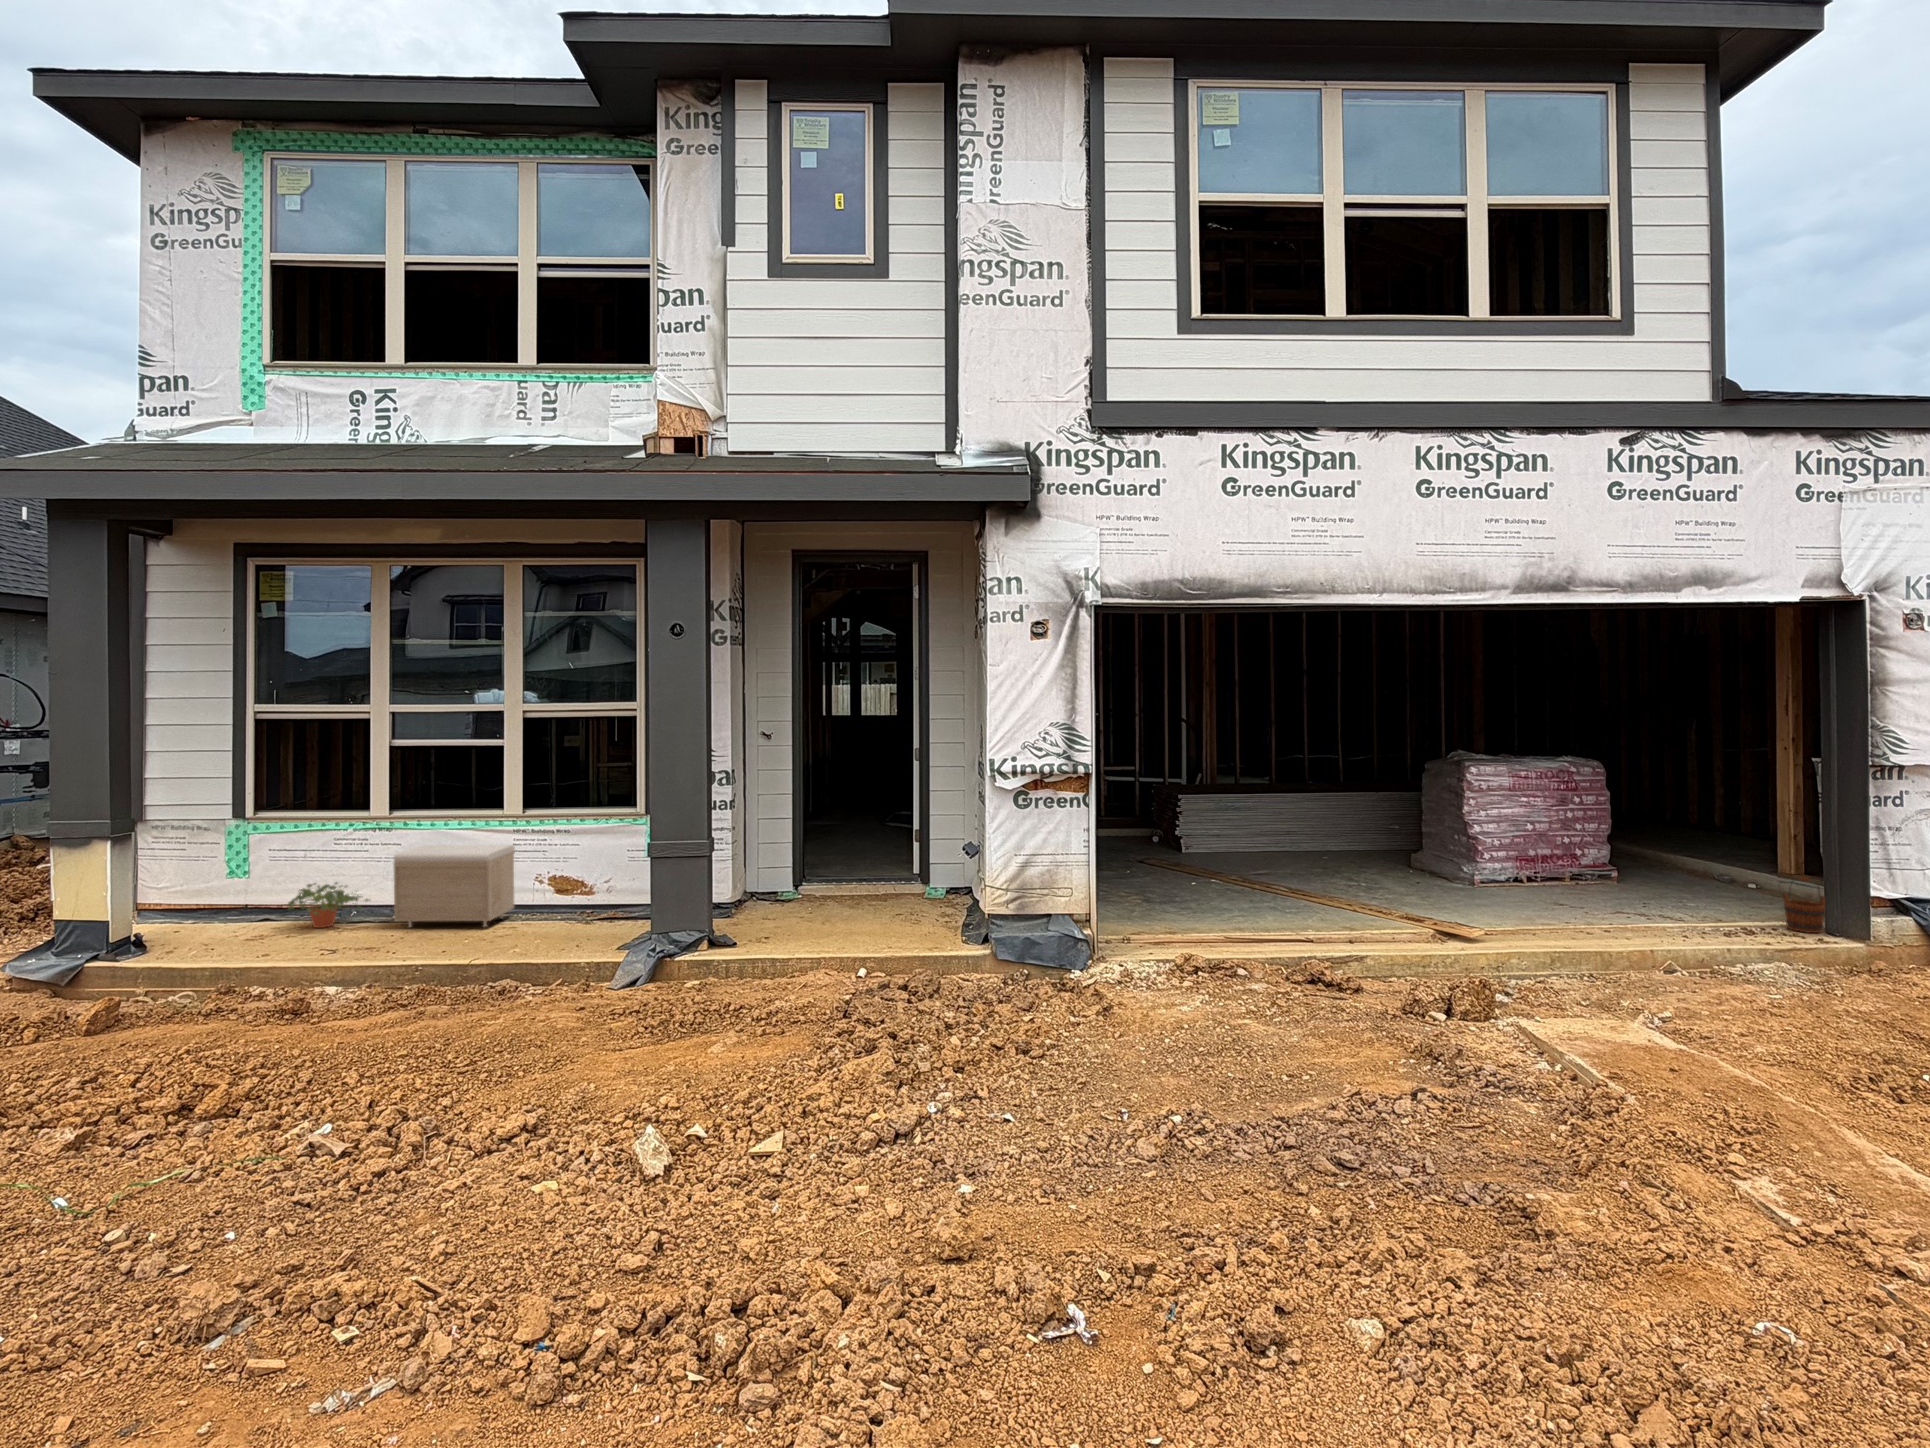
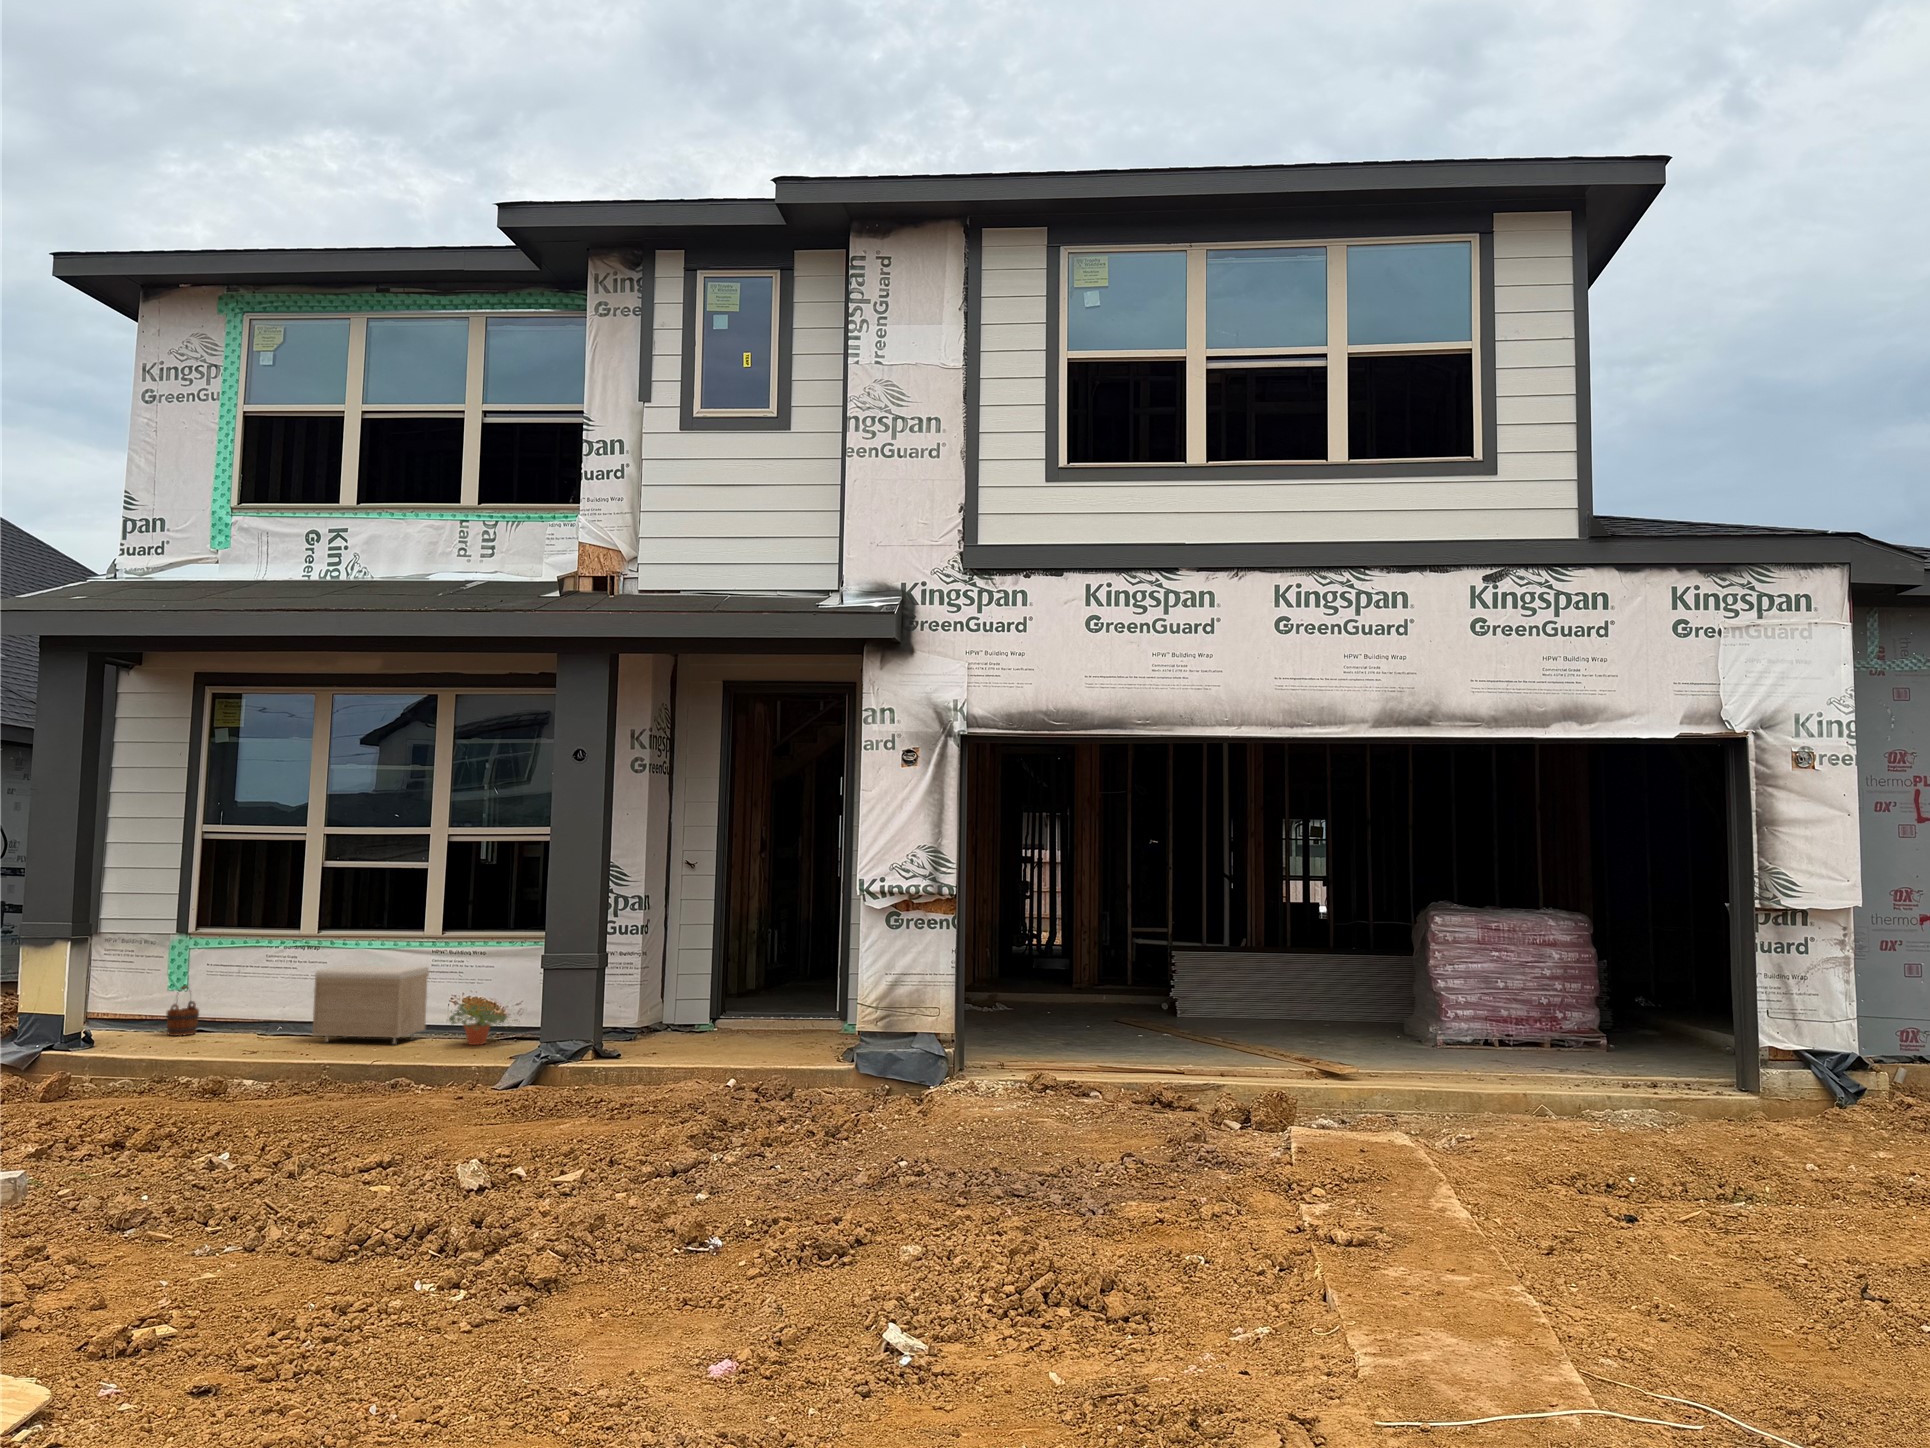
wooden bucket: present [1782,877,1826,933] -> present [166,986,199,1036]
potted plant: present [288,882,369,928] -> present [449,1003,515,1045]

